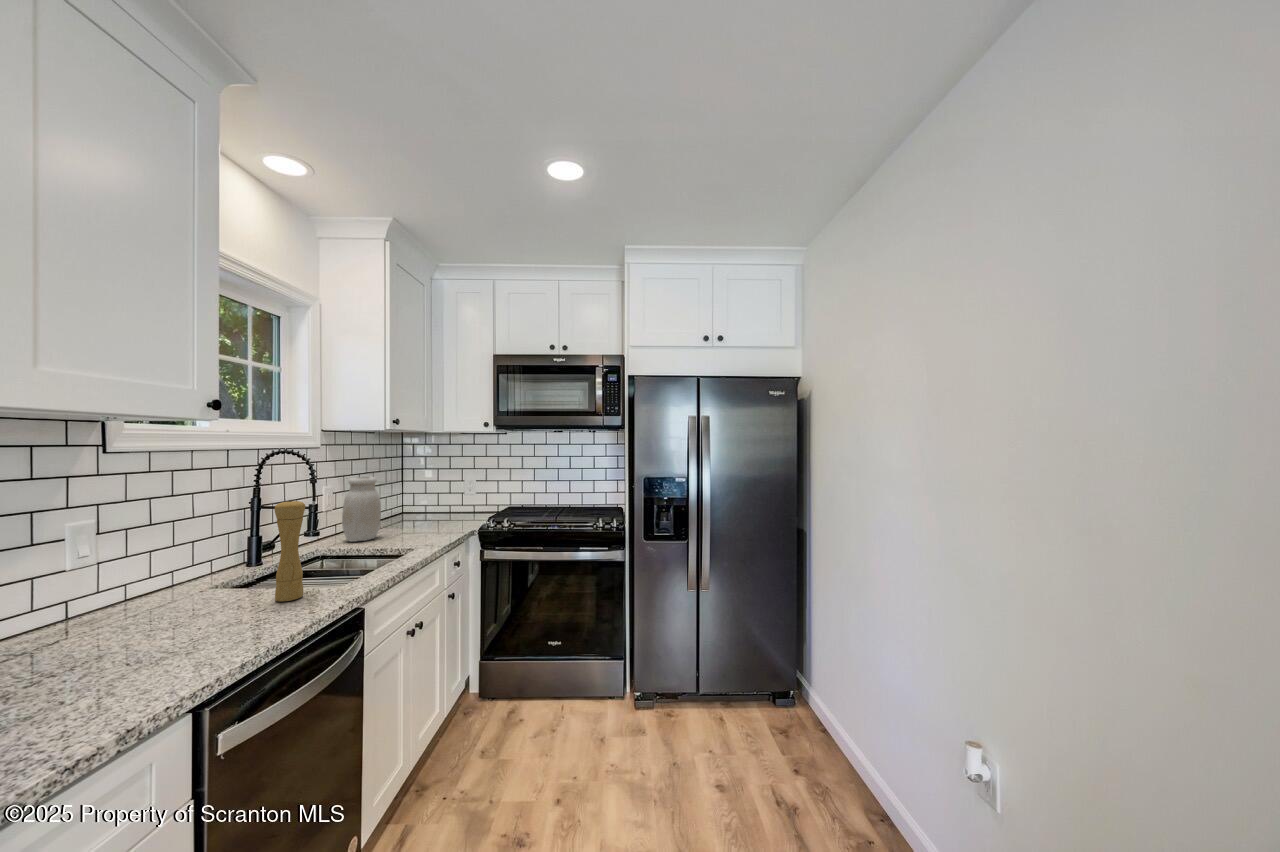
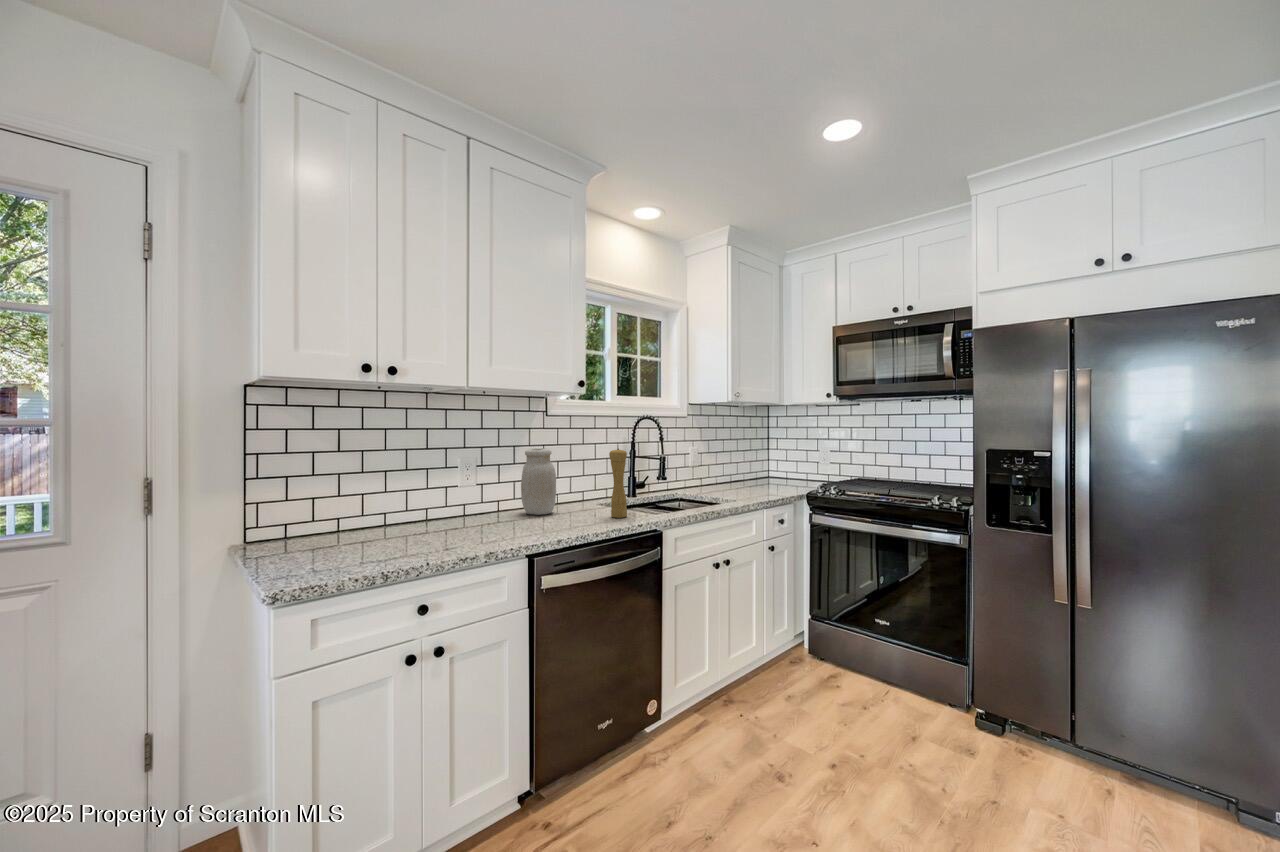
jar: present [342,477,381,542] -> present [521,448,556,515]

